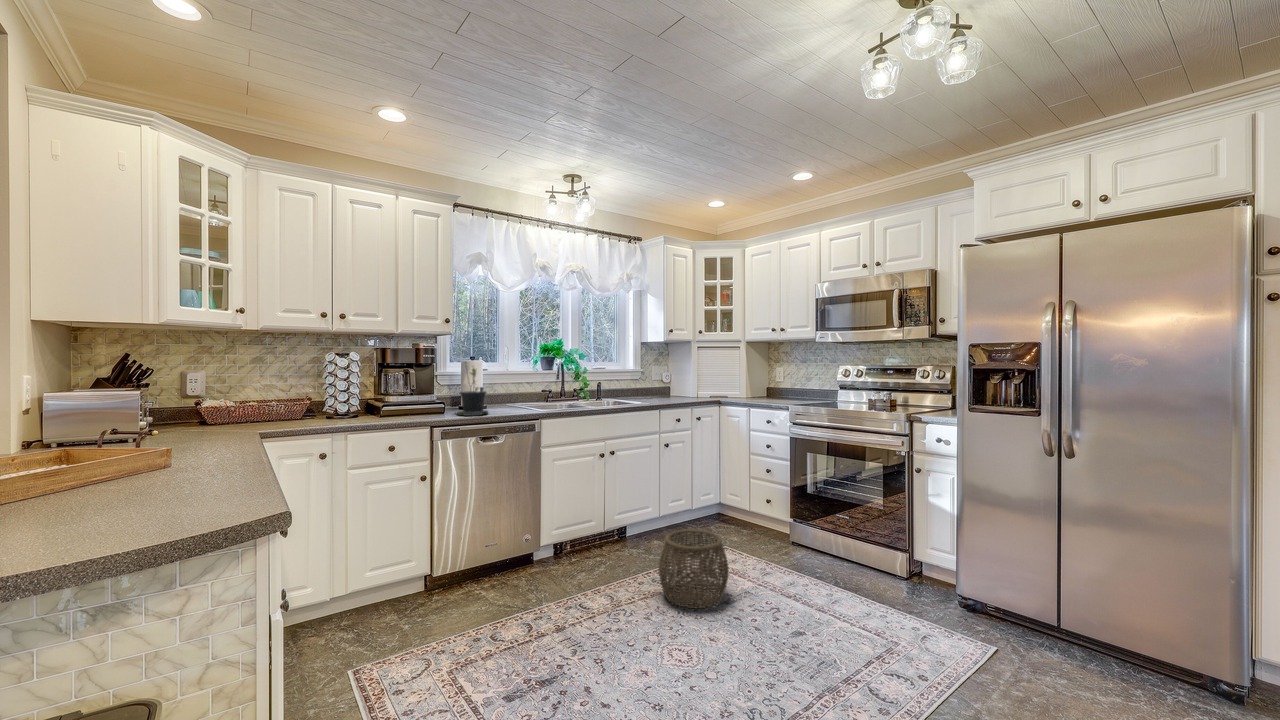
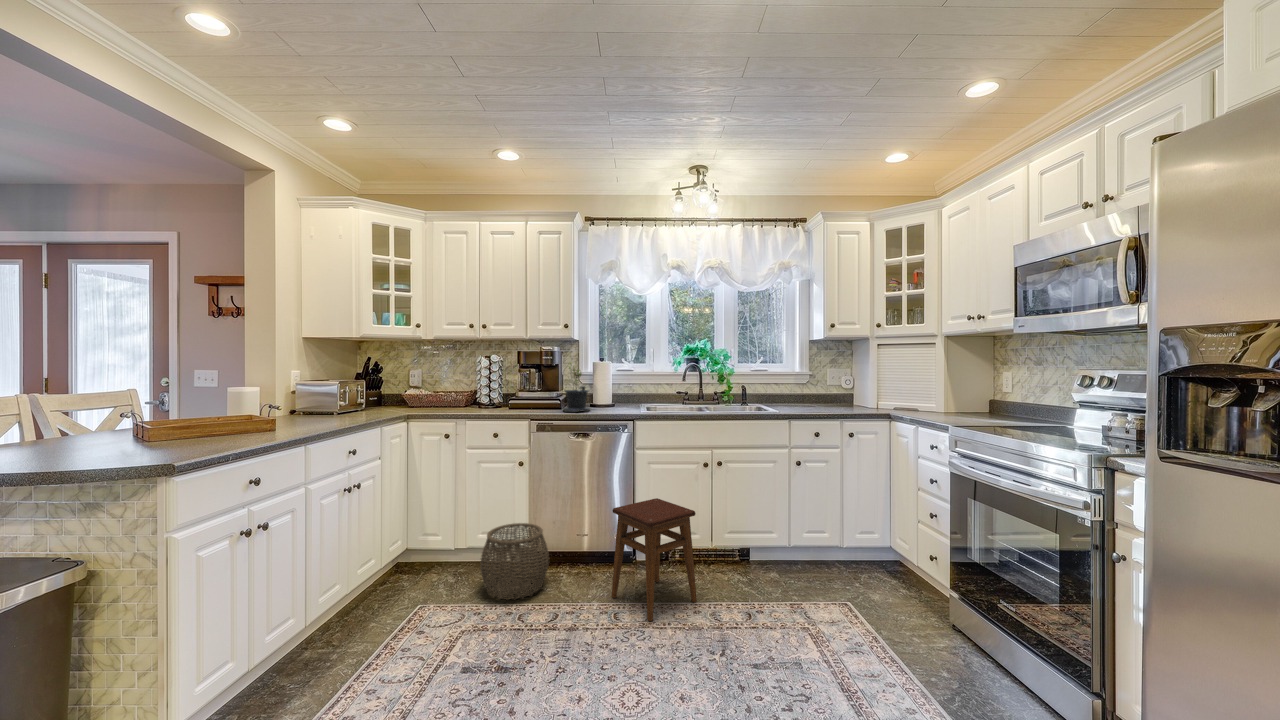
stool: none [558,492,630,599] -> present [612,498,697,621]
woven basket: present [659,529,729,609] -> present [480,523,549,600]

